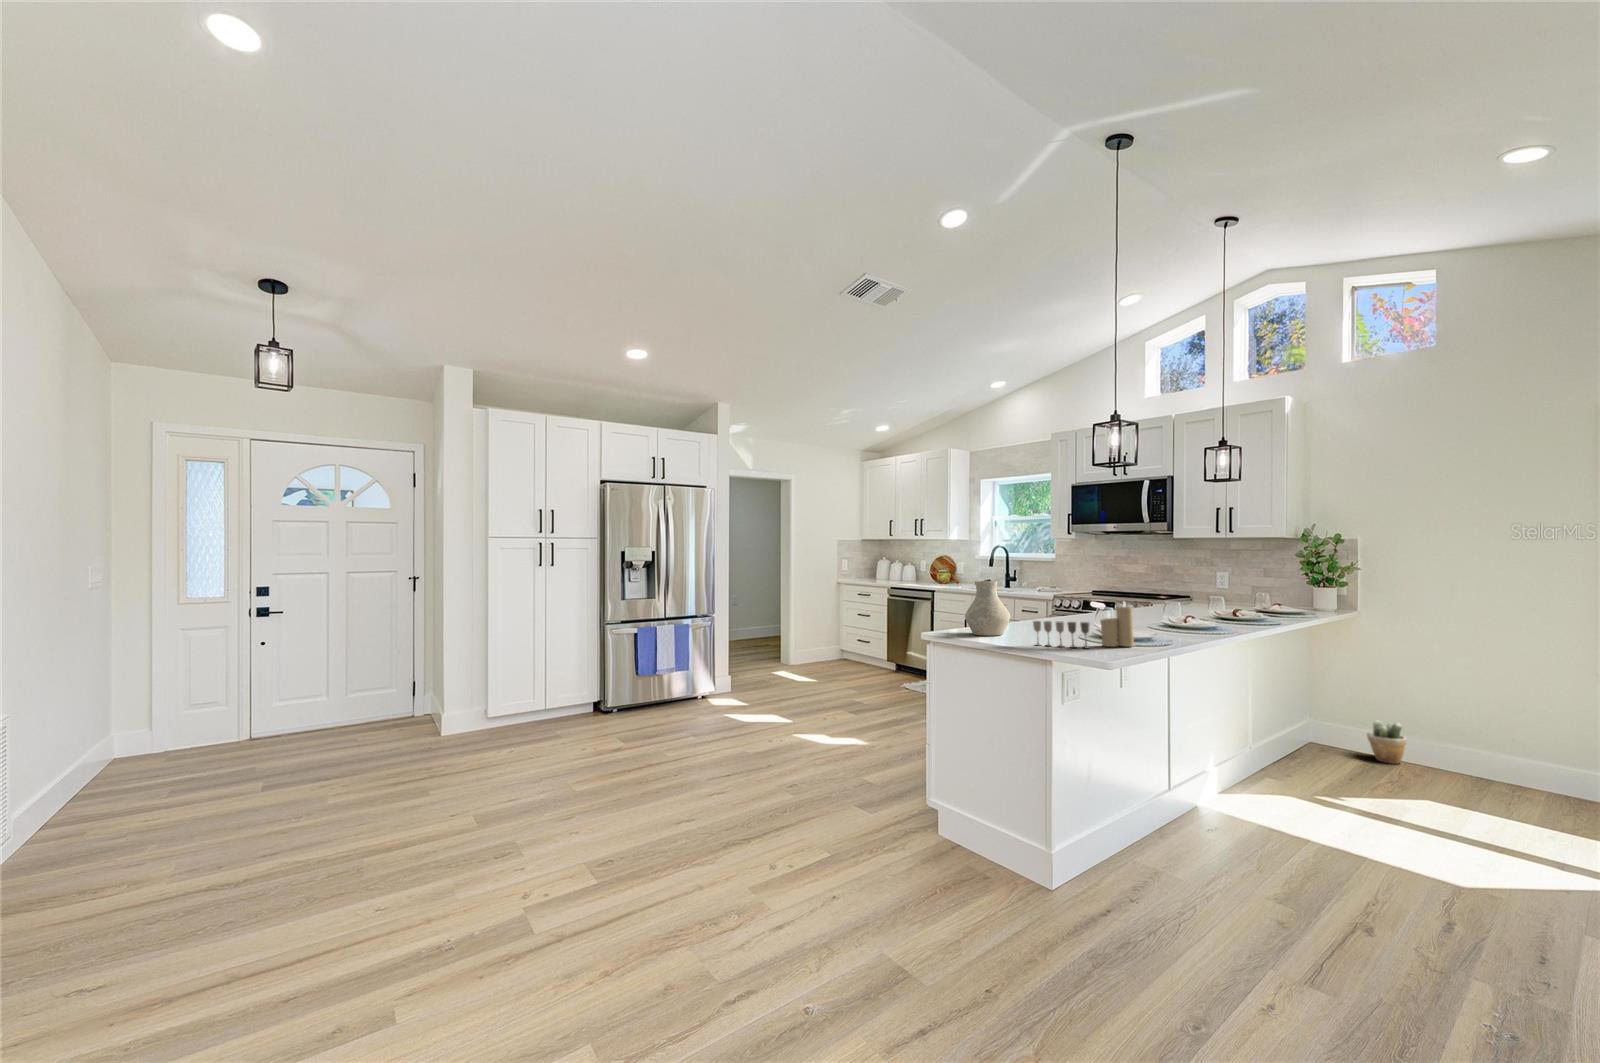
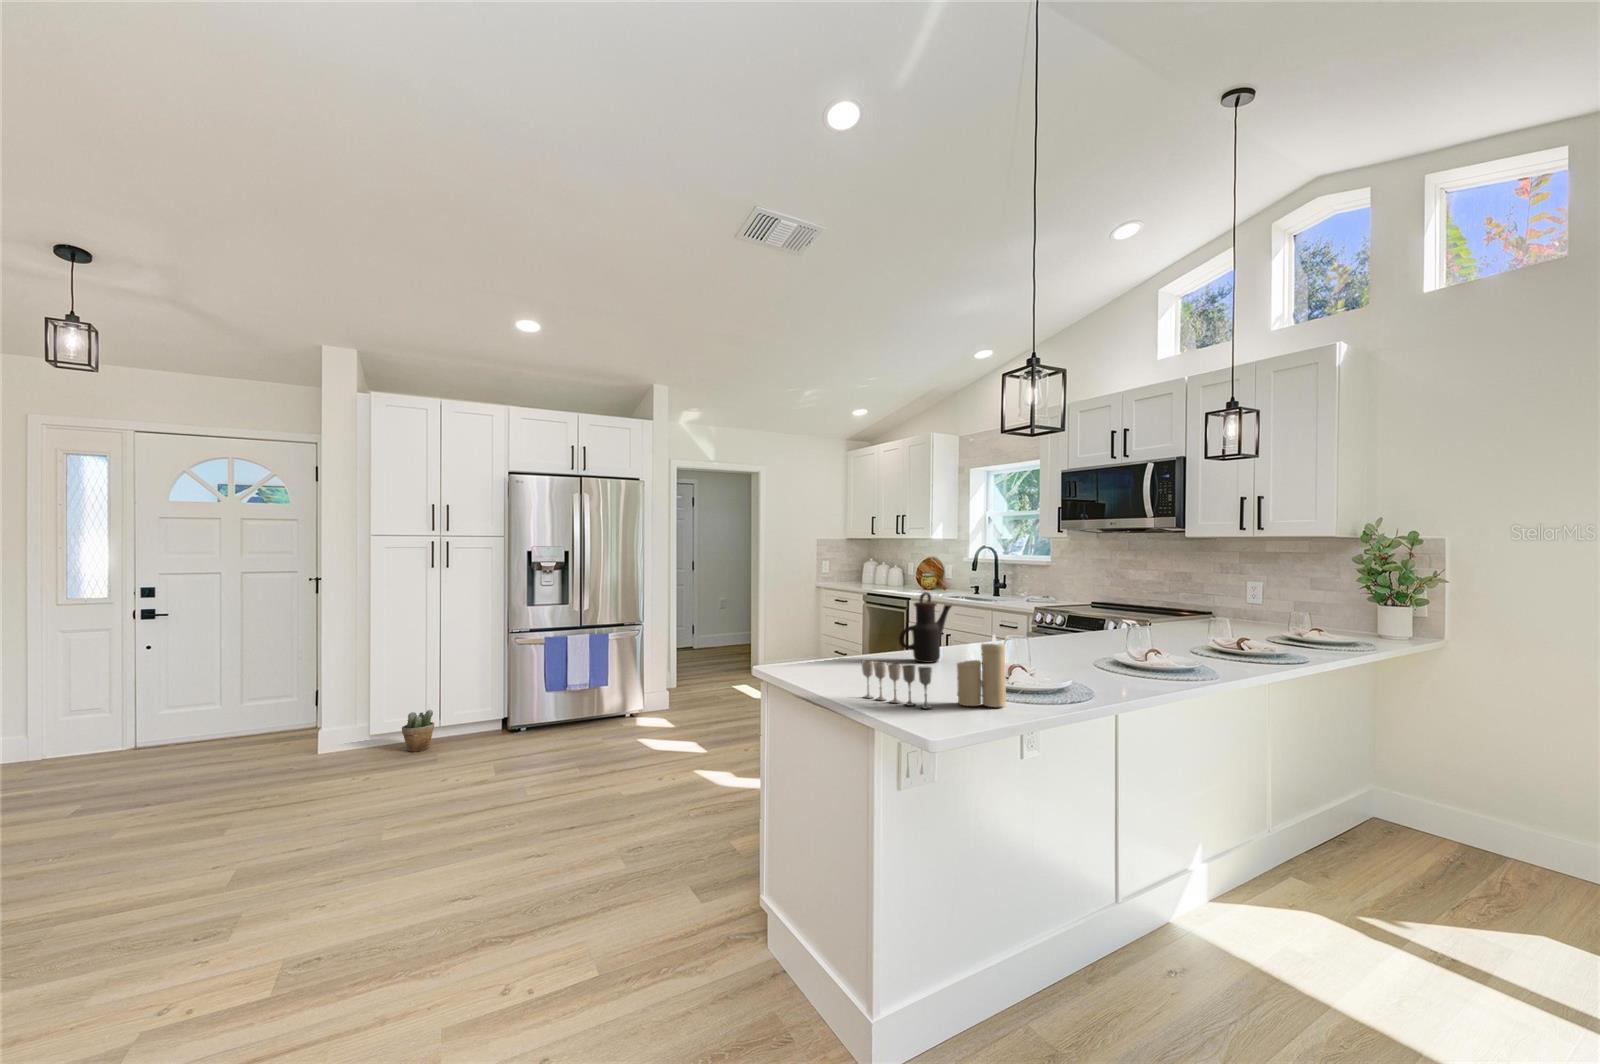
teapot: none [1016,579,1052,629] -> present [899,592,952,663]
vase: present [965,581,1010,636] -> none [811,596,872,674]
potted plant: present [1367,721,1406,764] -> present [402,710,434,752]

